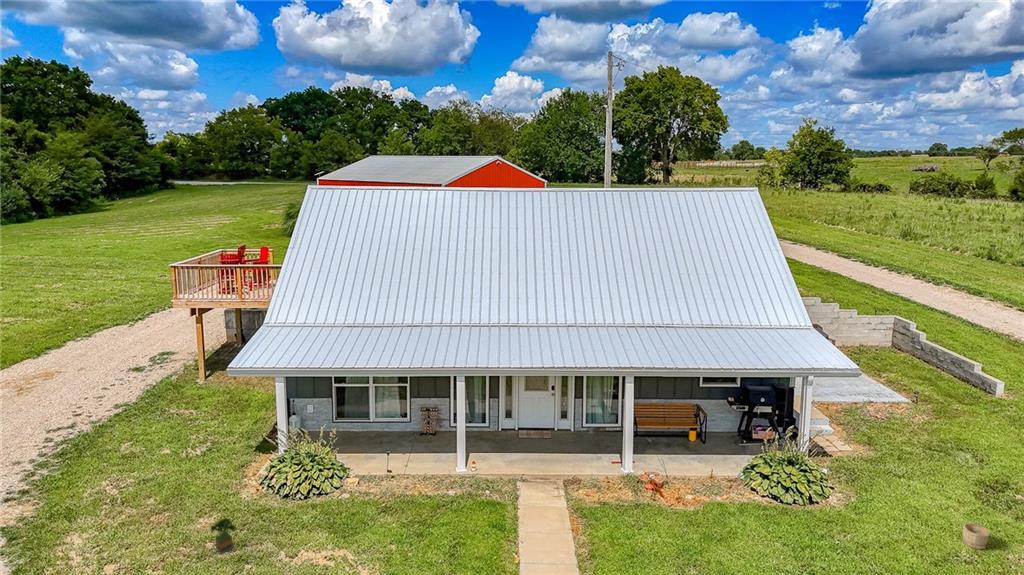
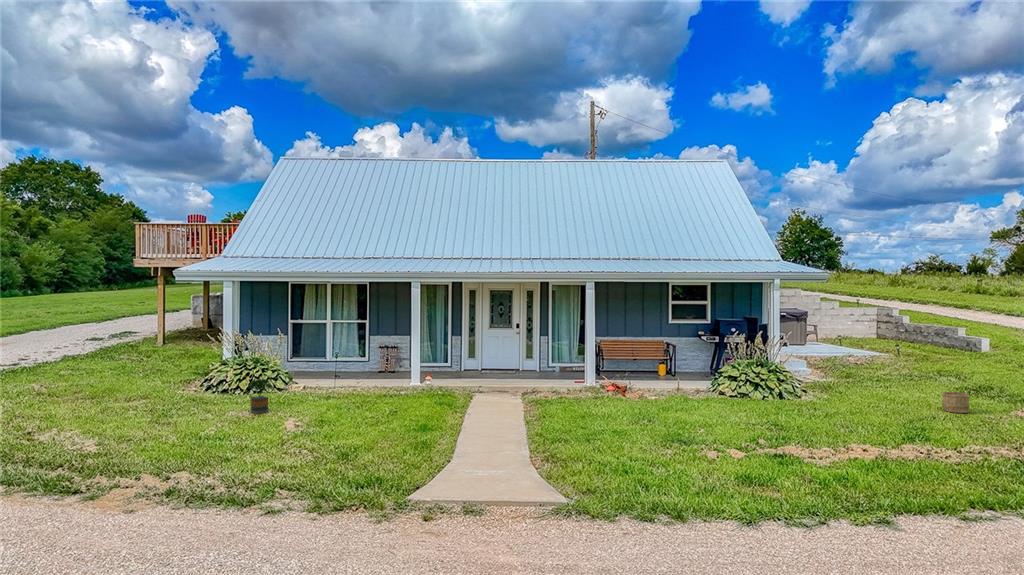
potted tree: present [211,518,236,554] -> present [248,379,273,414]

